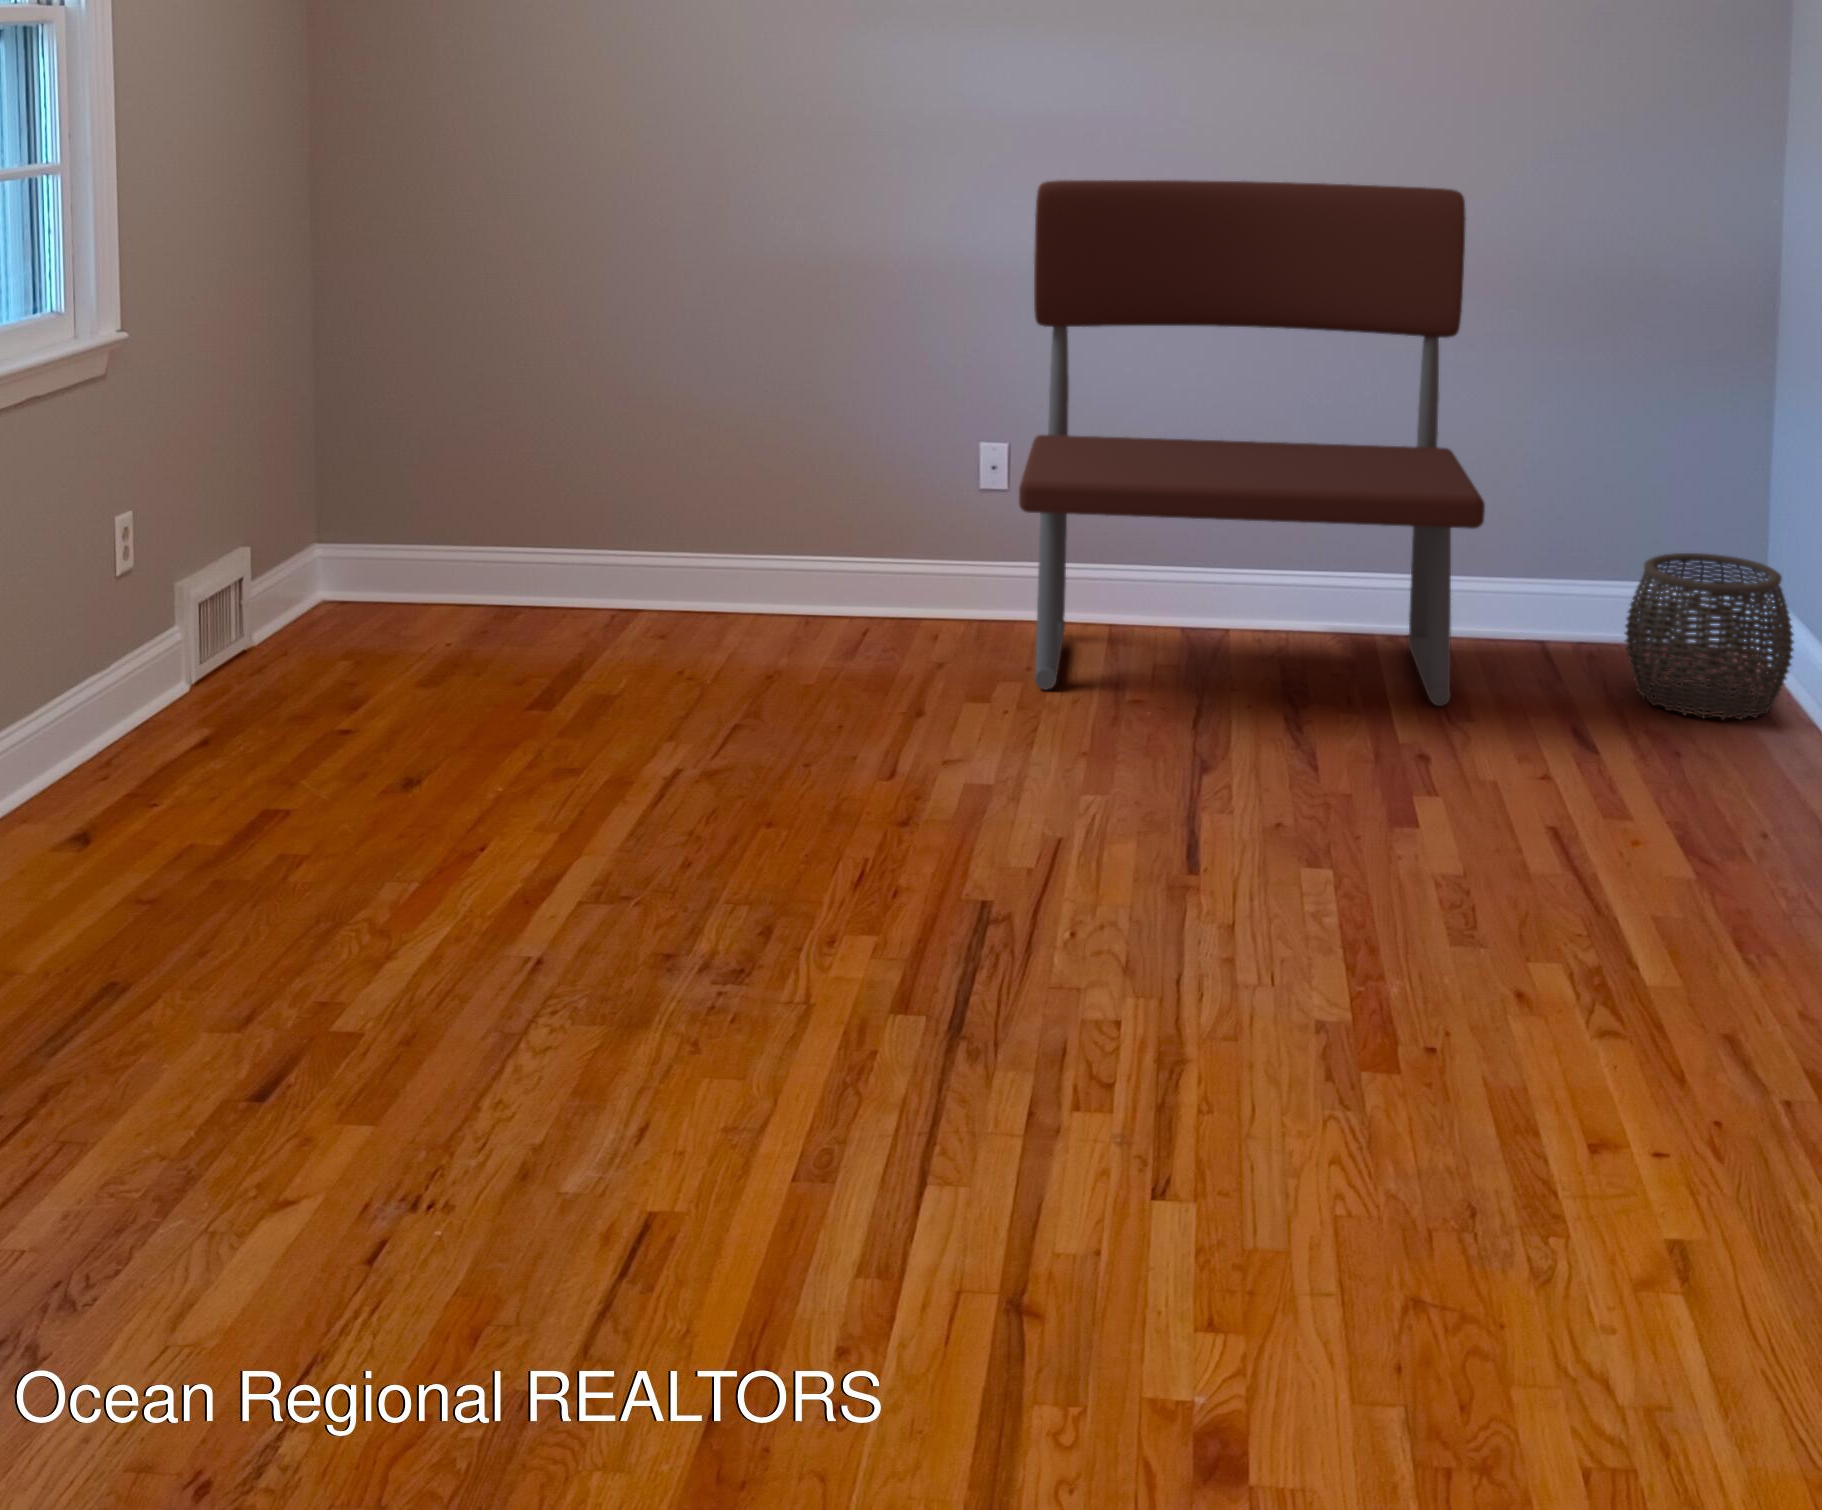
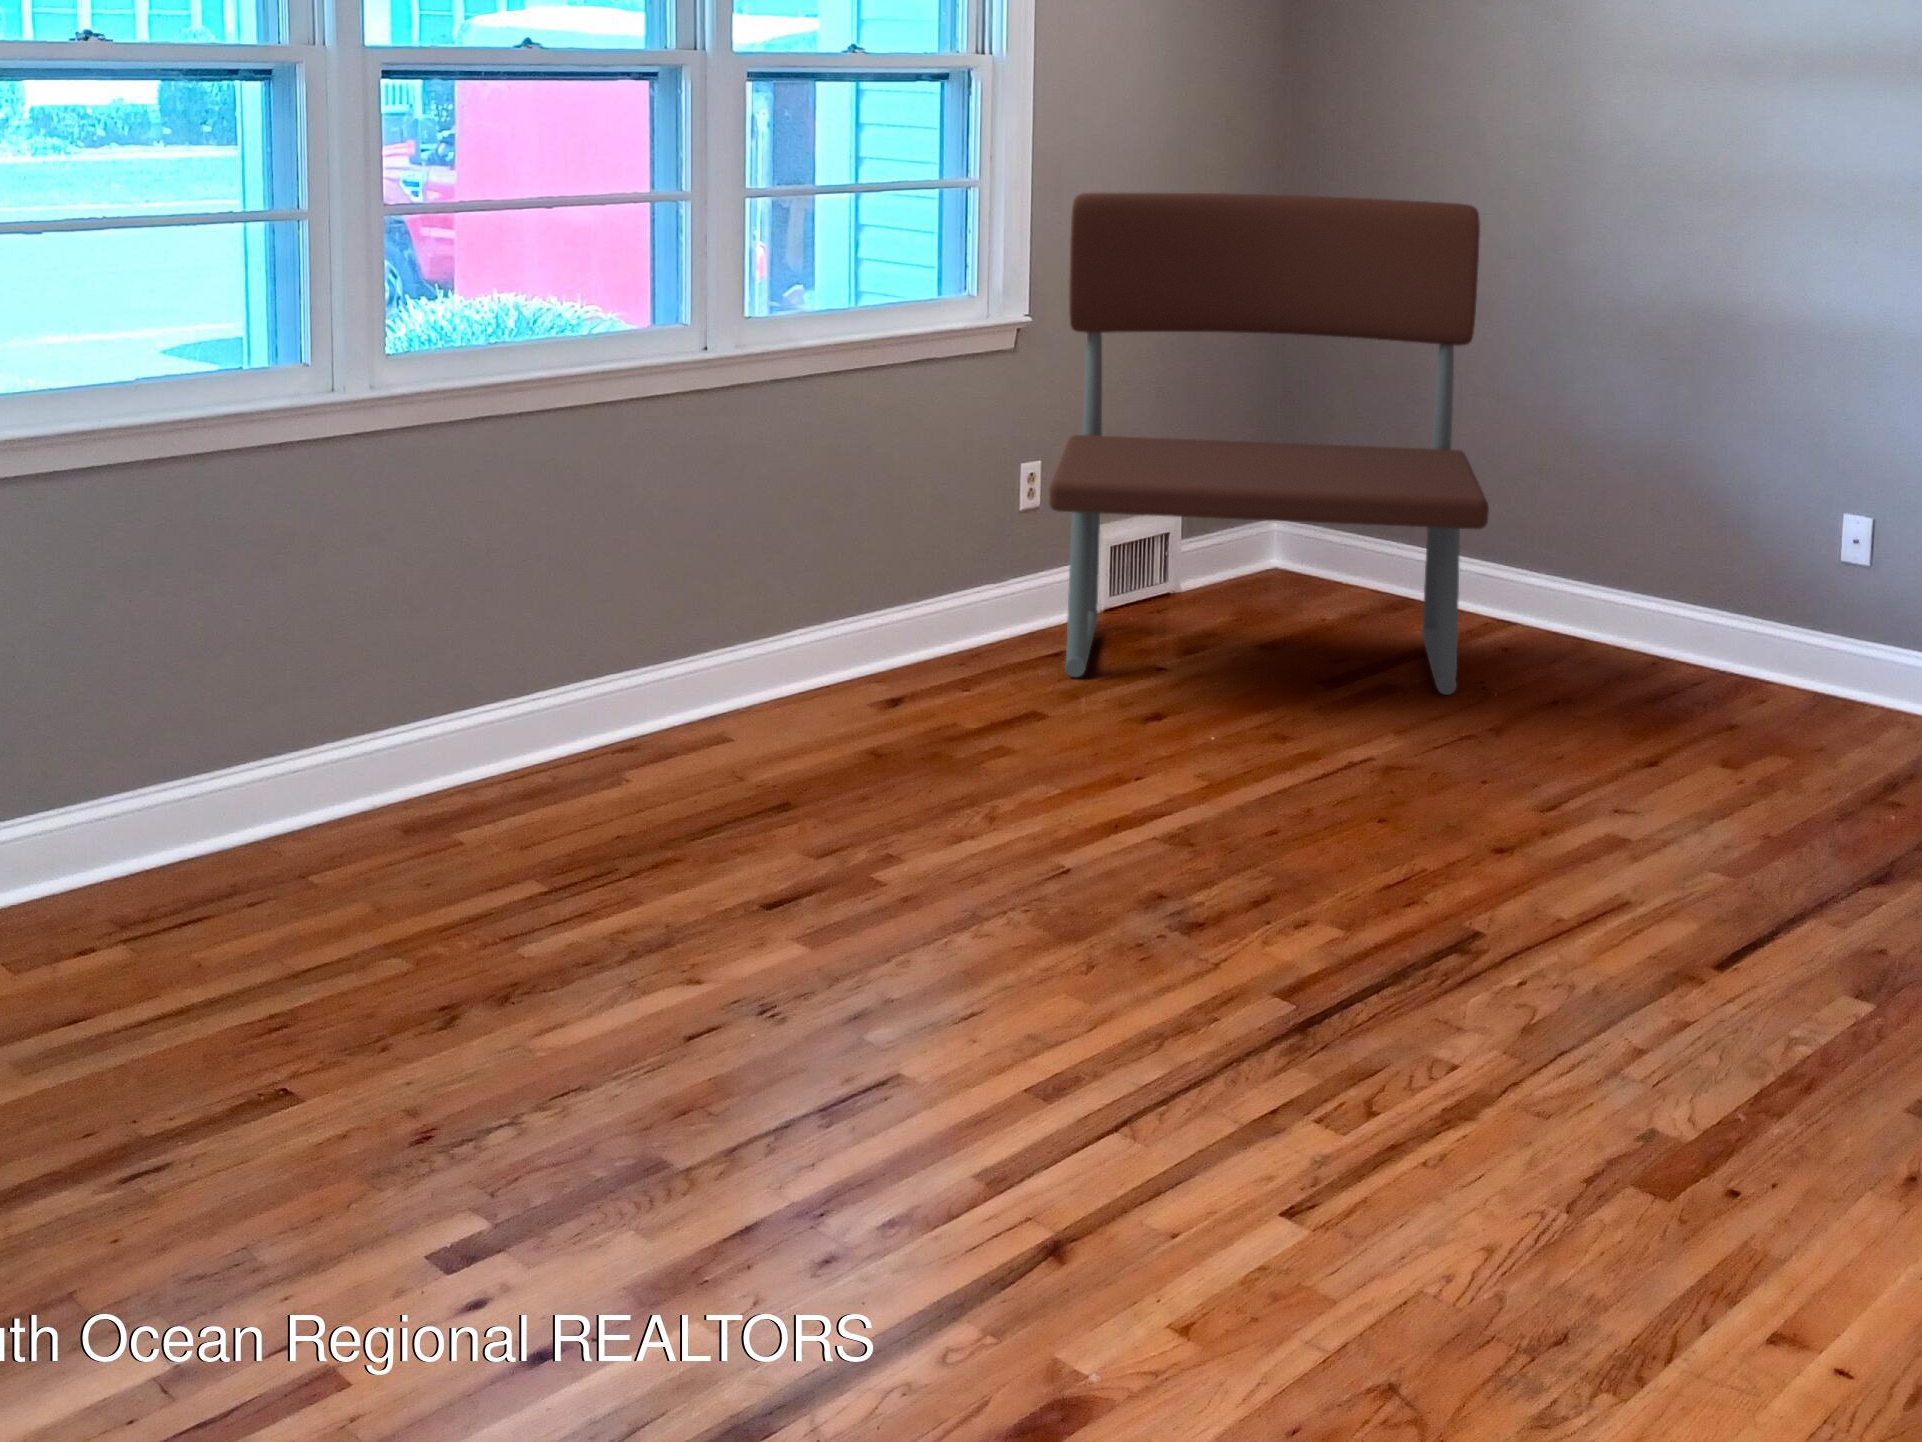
woven basket: present [1625,553,1794,719] -> none [1622,551,1780,709]

